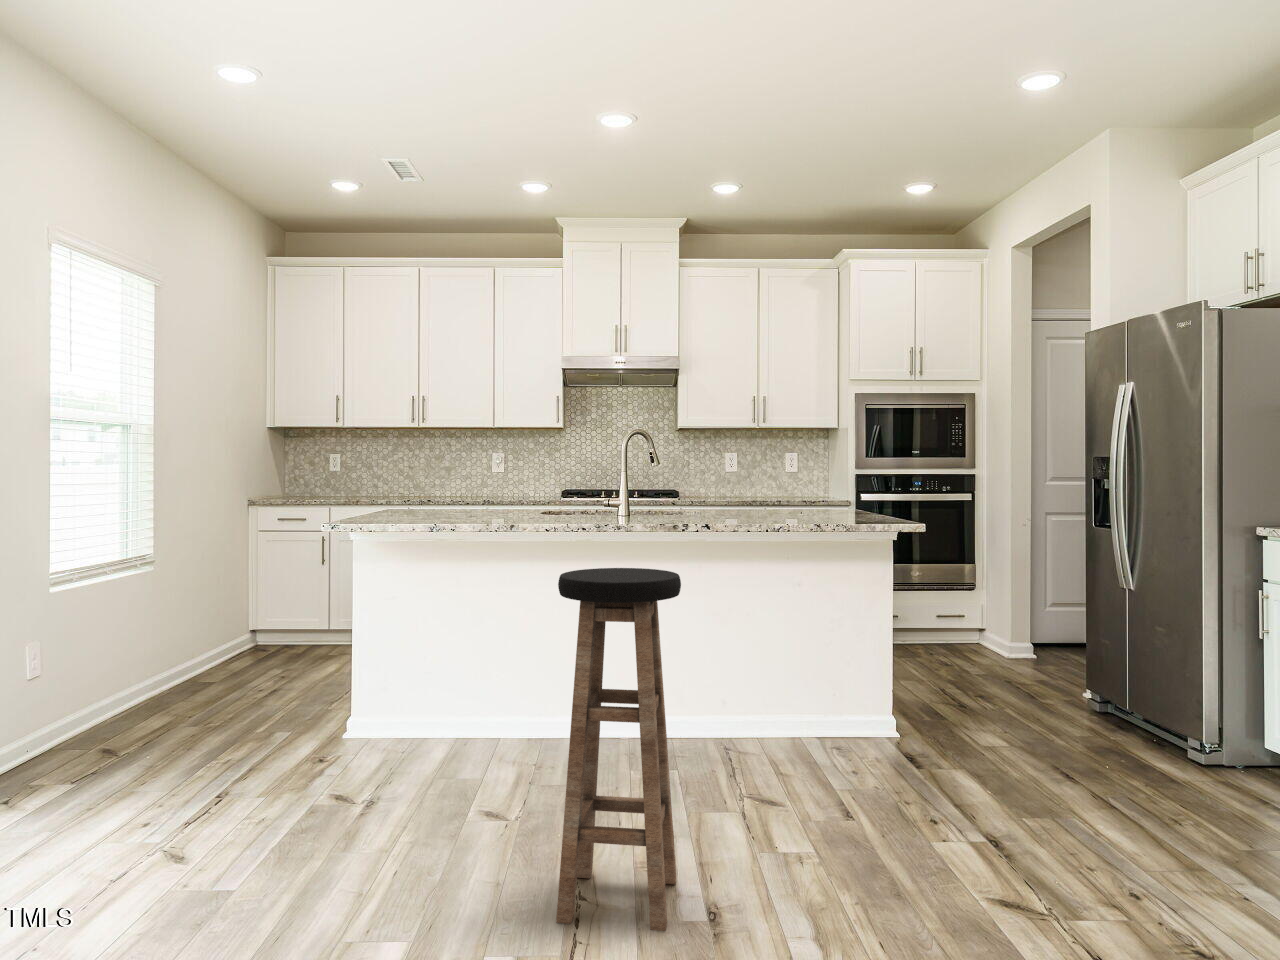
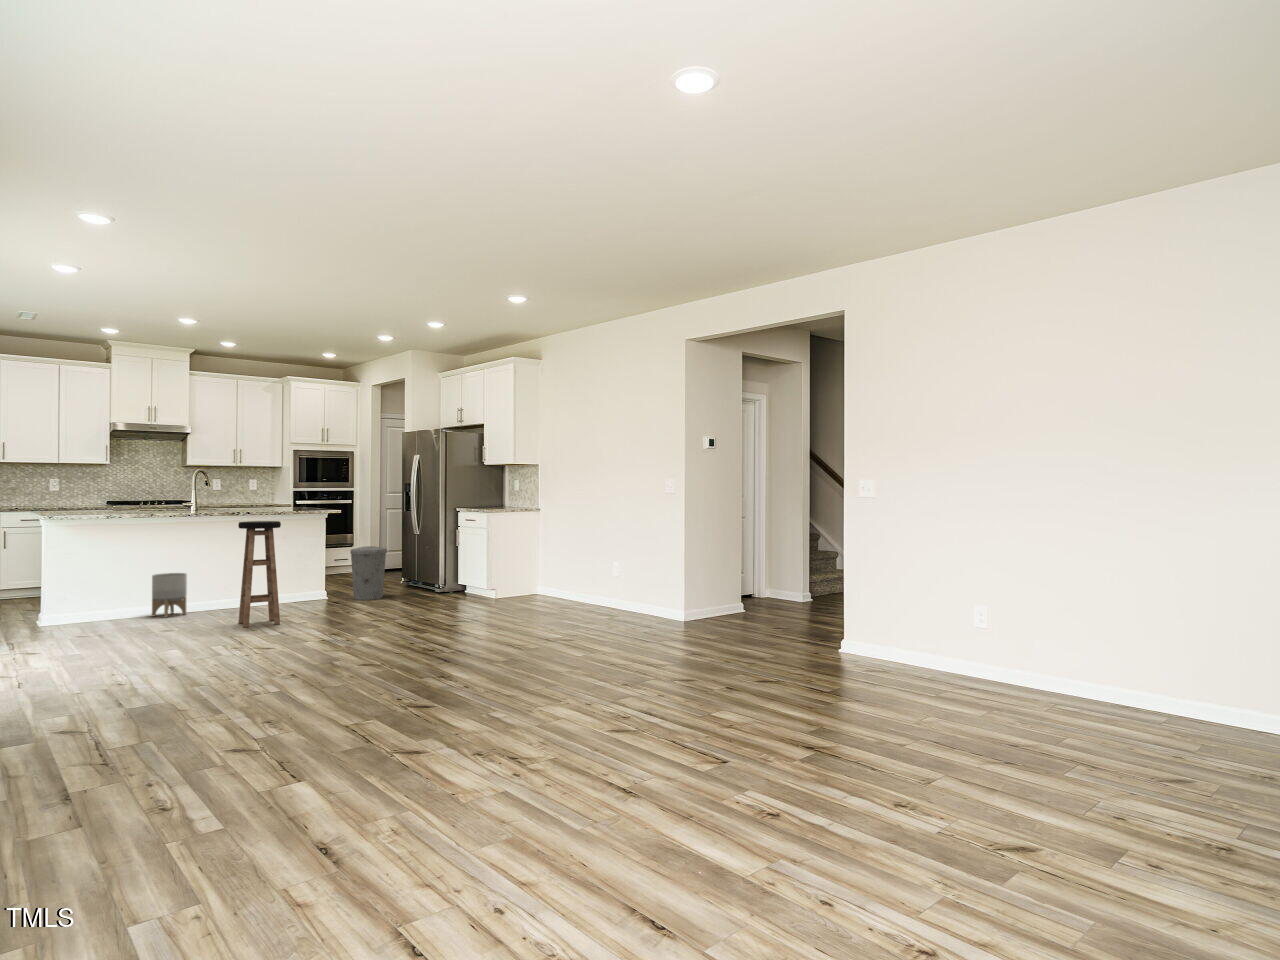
trash can: none [942,632,1051,797] -> present [350,546,387,600]
planter: none [476,662,547,777] -> present [152,573,187,618]

